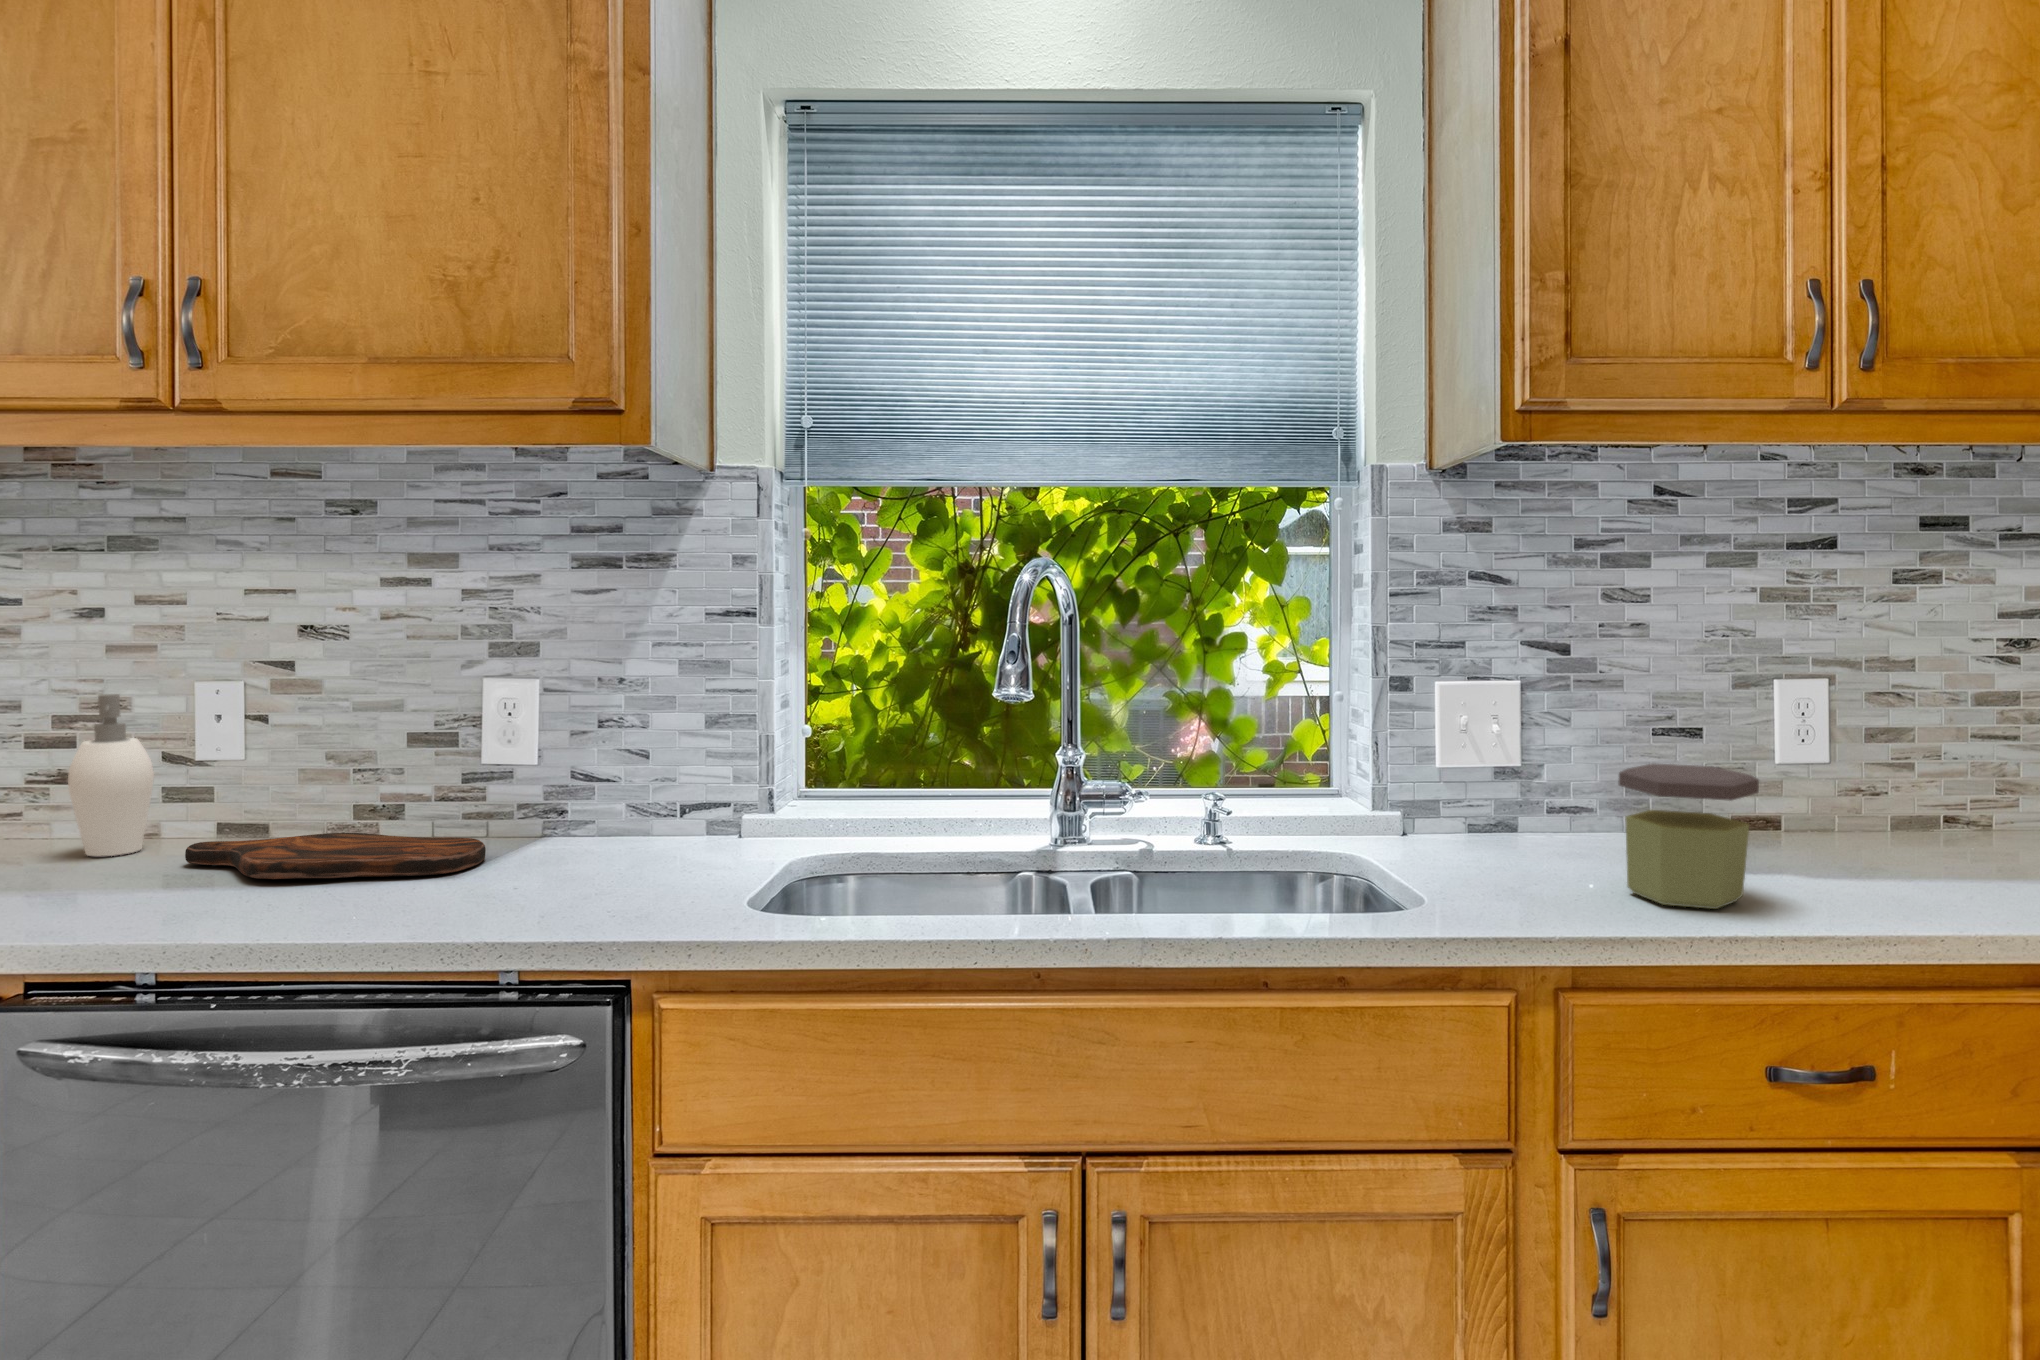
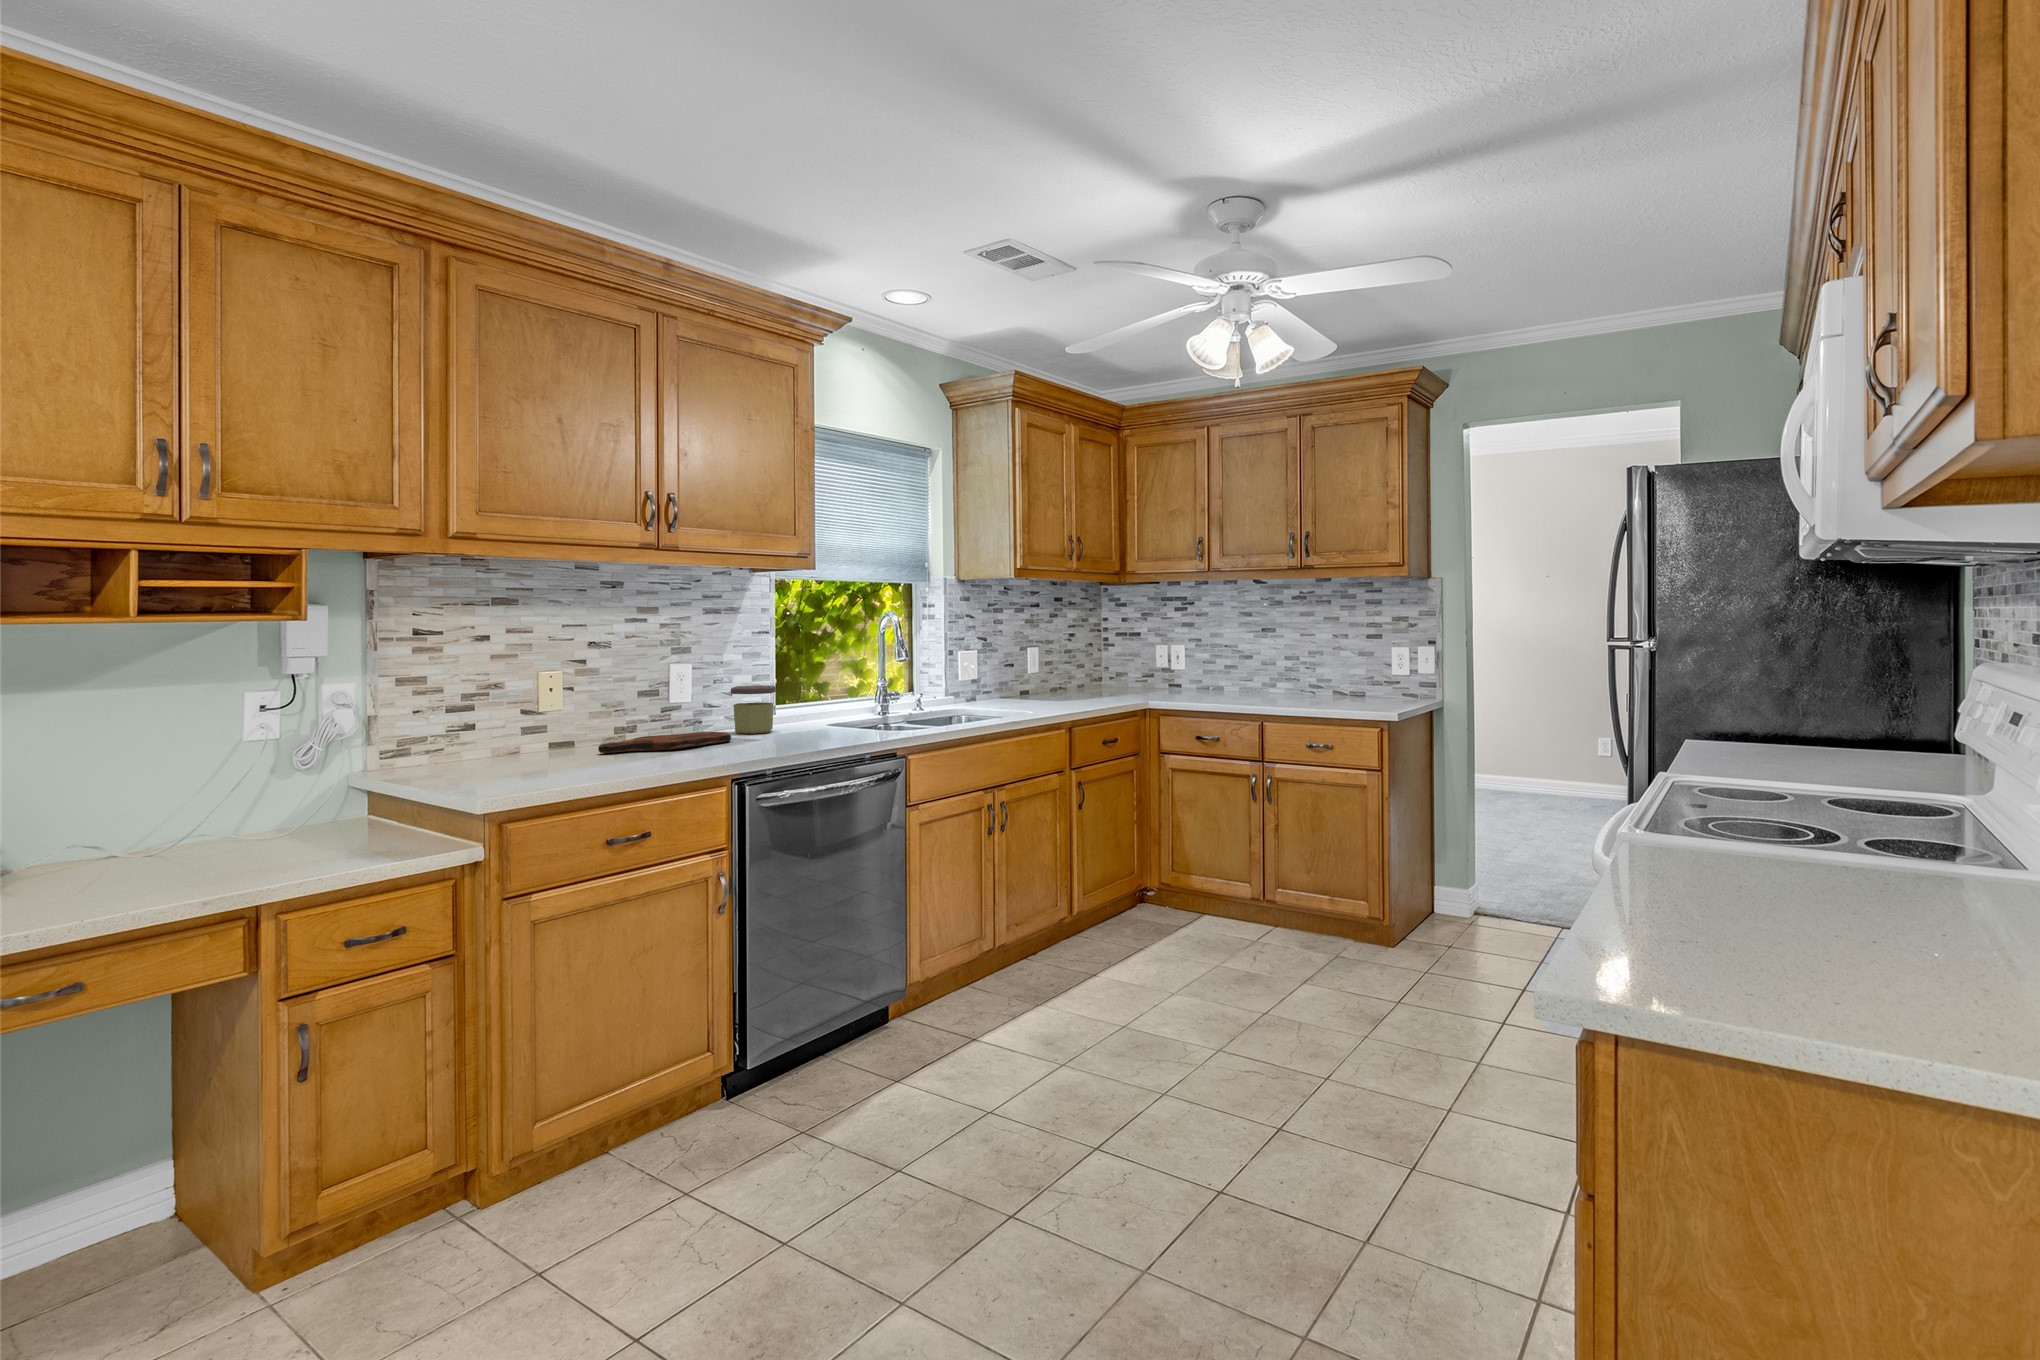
soap dispenser: present [68,694,154,856] -> none [513,677,563,760]
jar: present [1619,763,1759,909] -> present [731,685,776,734]

